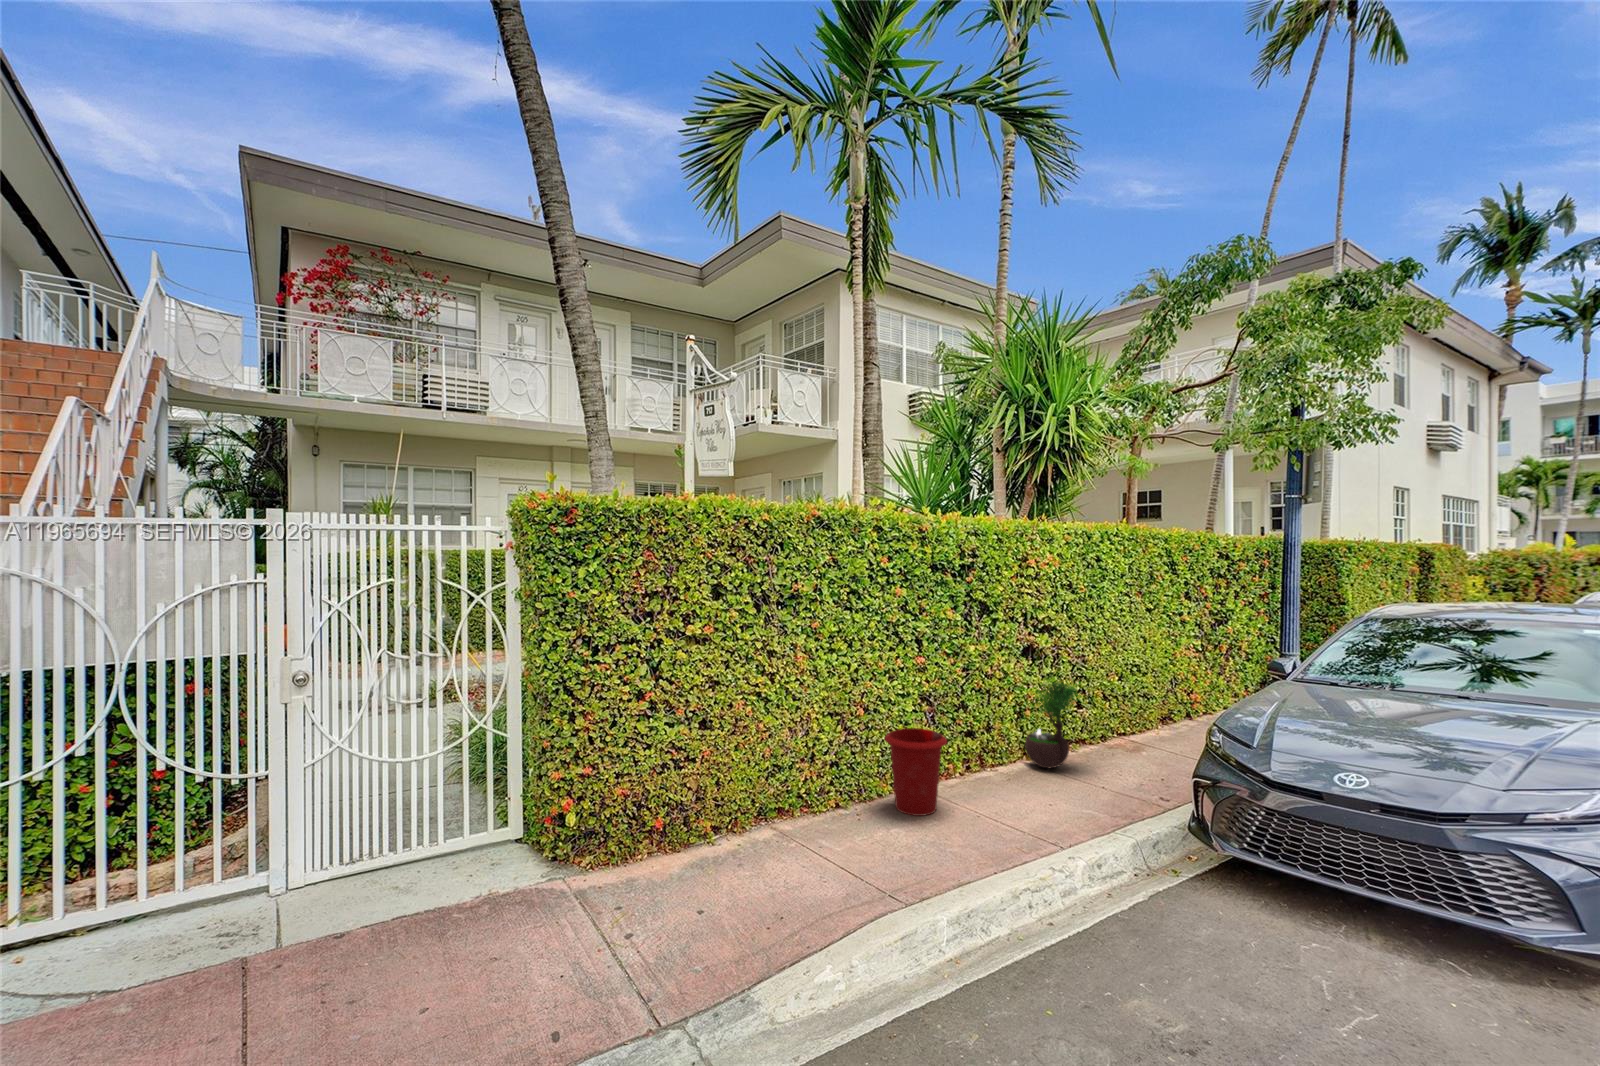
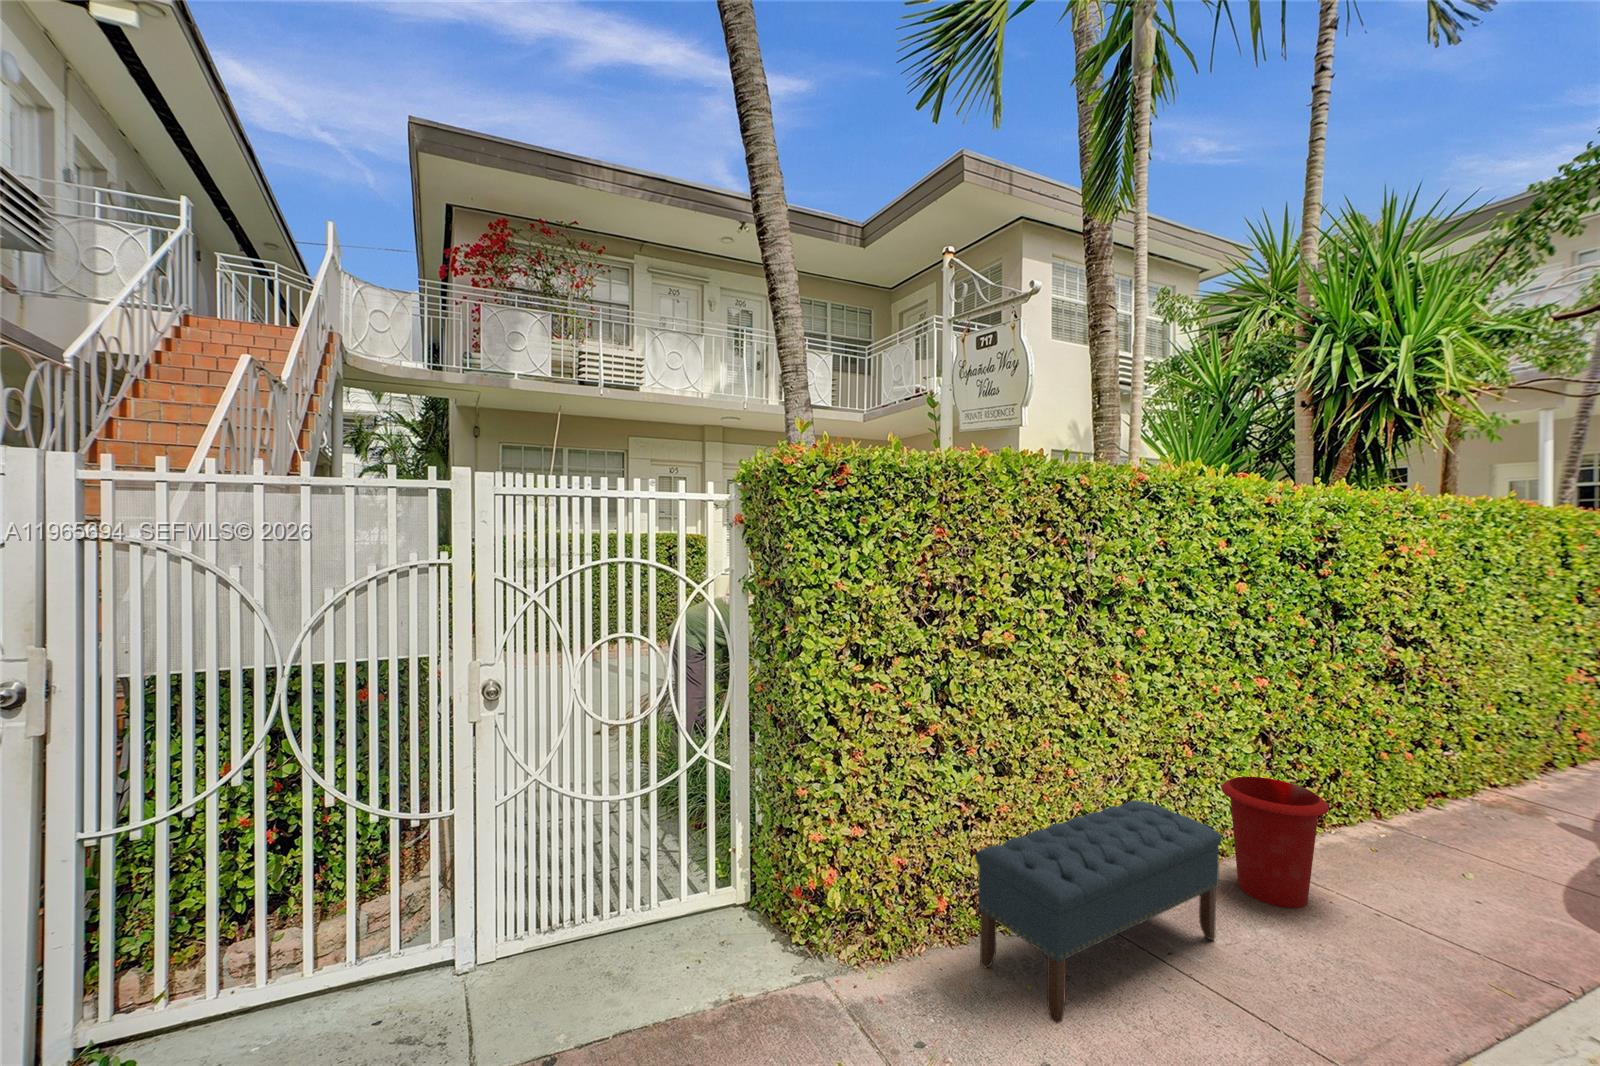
potted tree: present [1025,679,1081,768] -> none [1379,704,1485,835]
bench: none [677,746,858,887] -> present [975,800,1222,1024]

